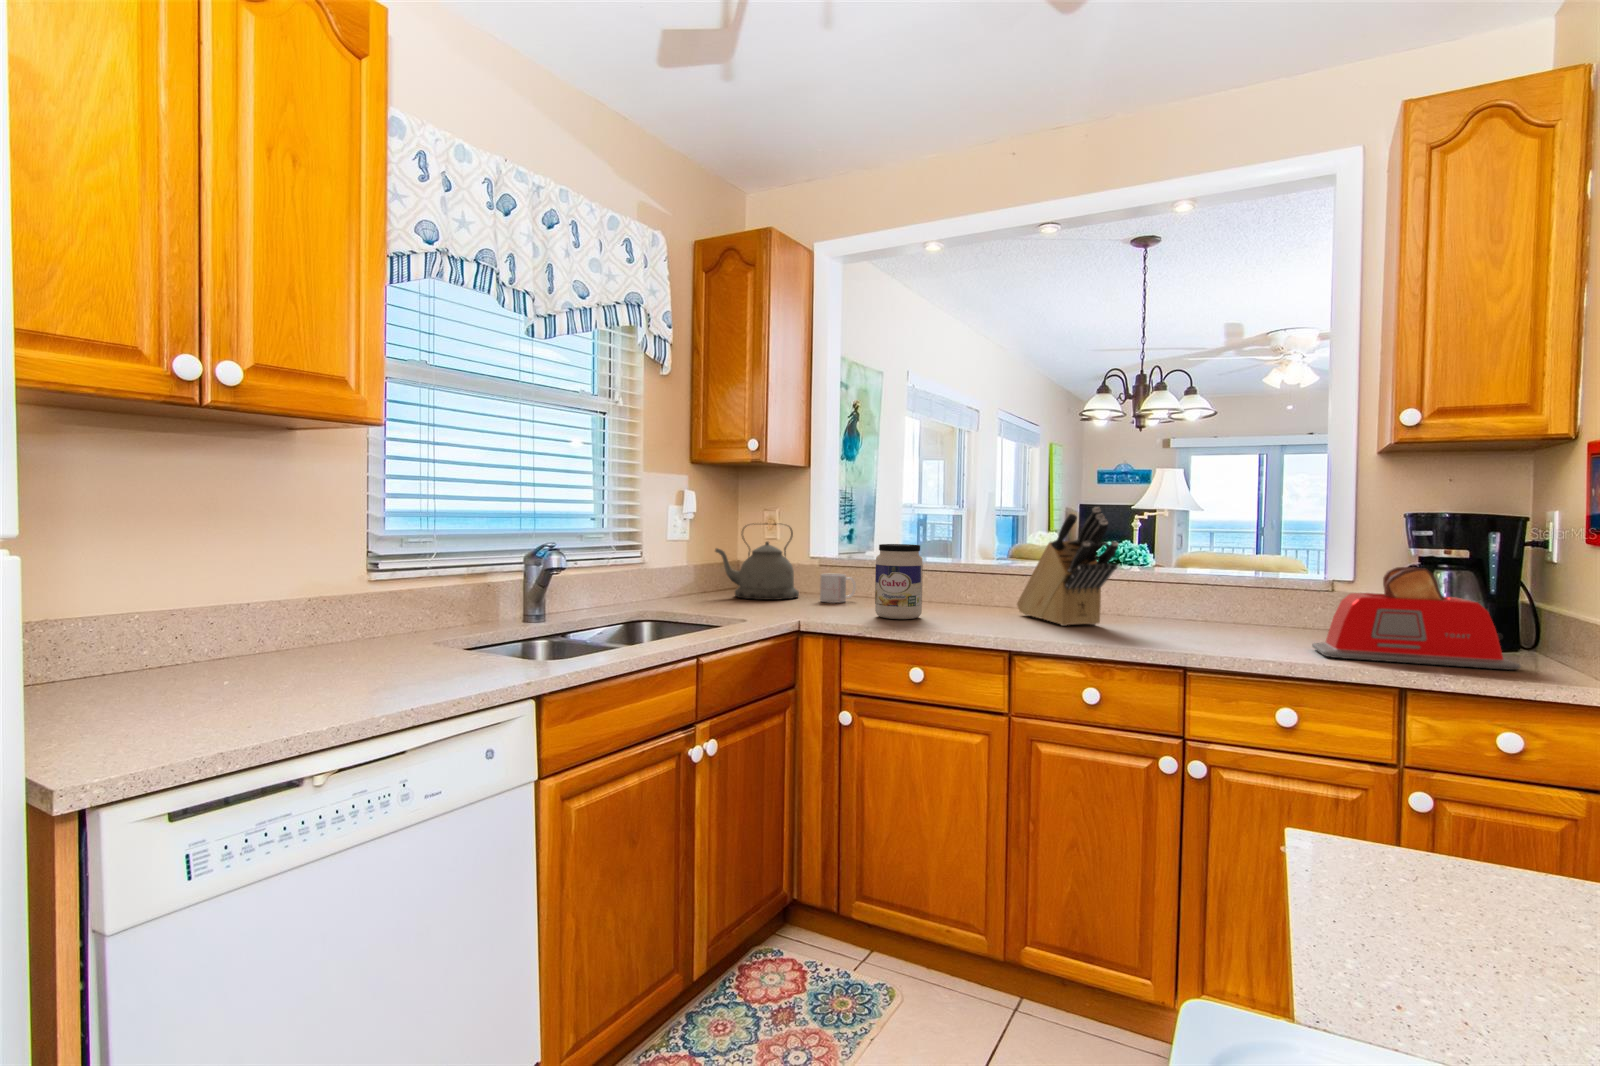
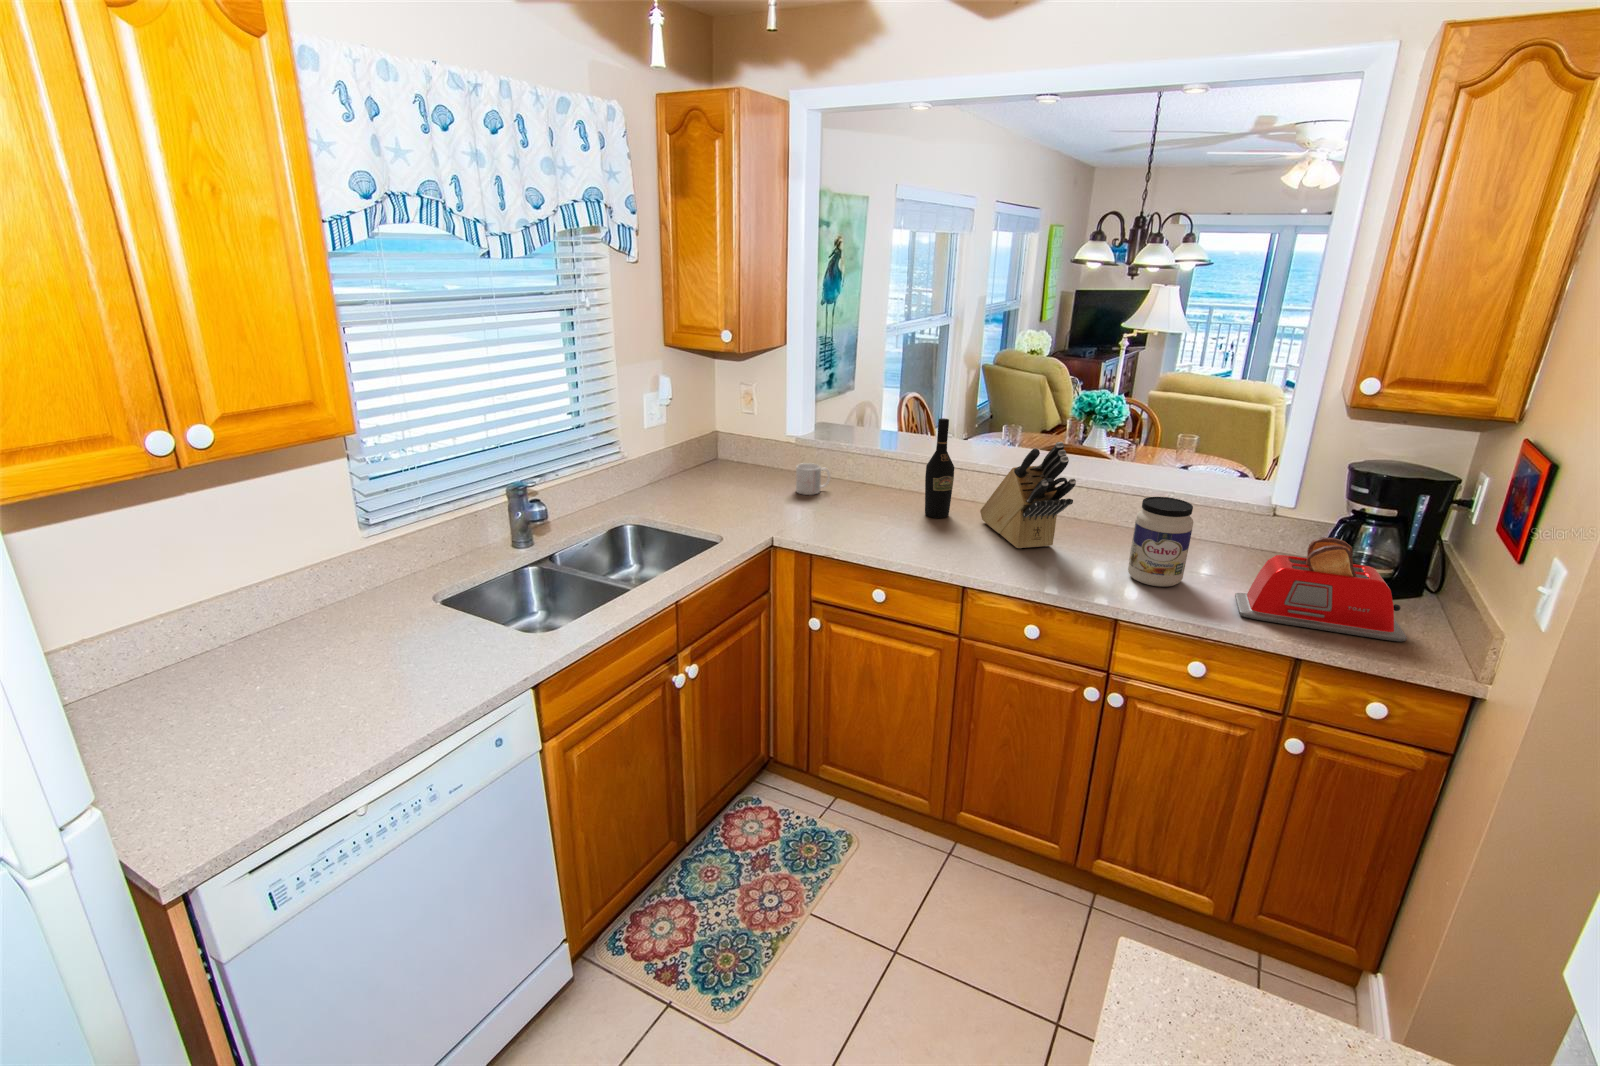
wine bottle: none [956,510,986,613] -> present [925,418,954,518]
kettle: present [715,527,799,600] -> none [693,410,776,489]
jar: present [875,544,923,619] -> present [1128,497,1193,587]

